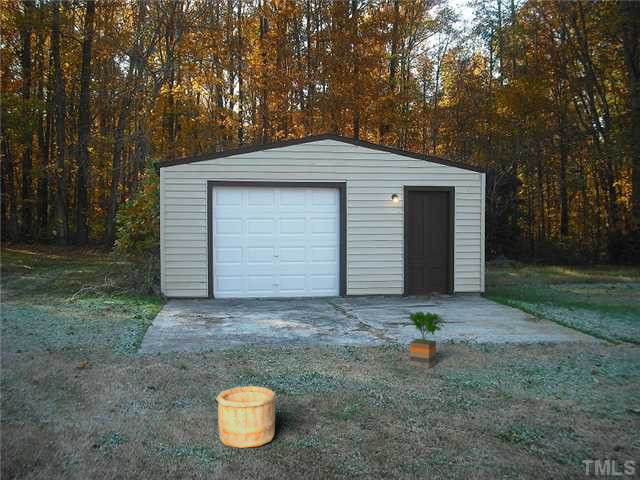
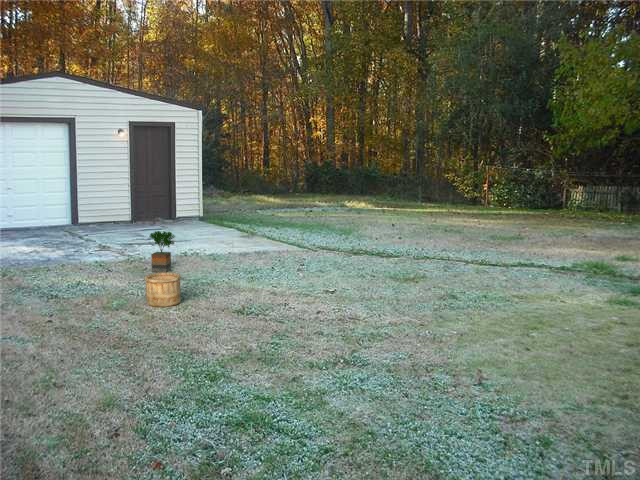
wooden bucket: present [216,386,276,448] -> present [144,273,181,307]

